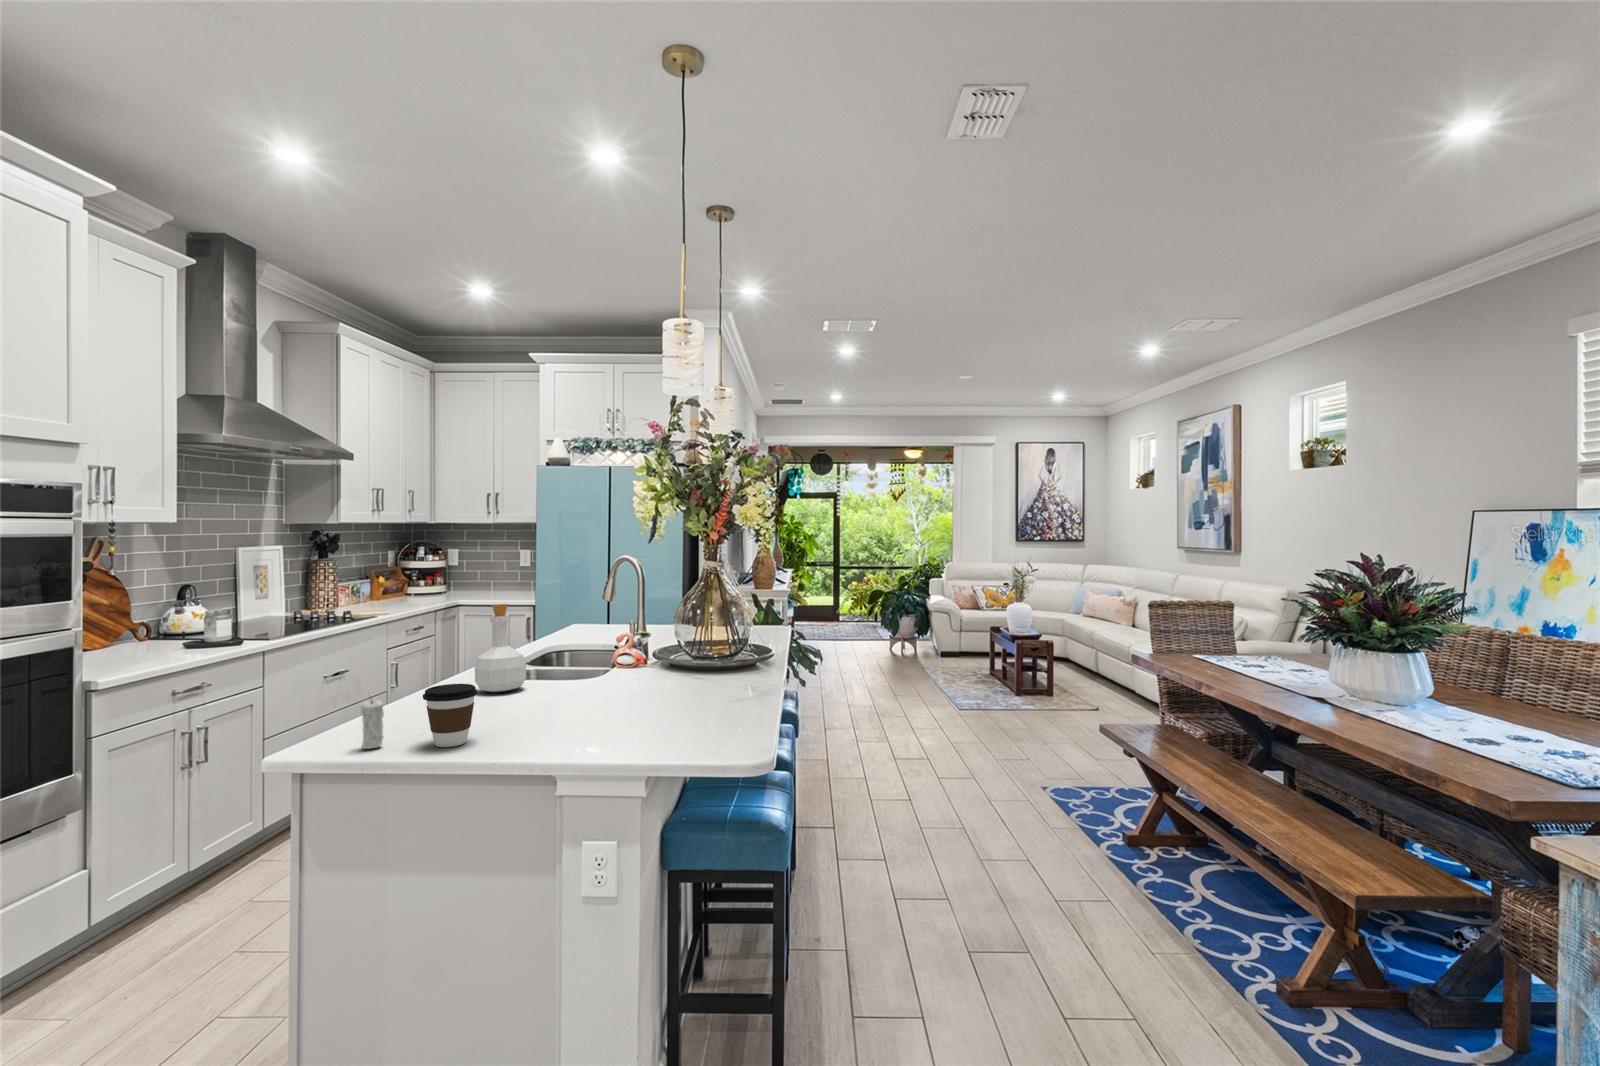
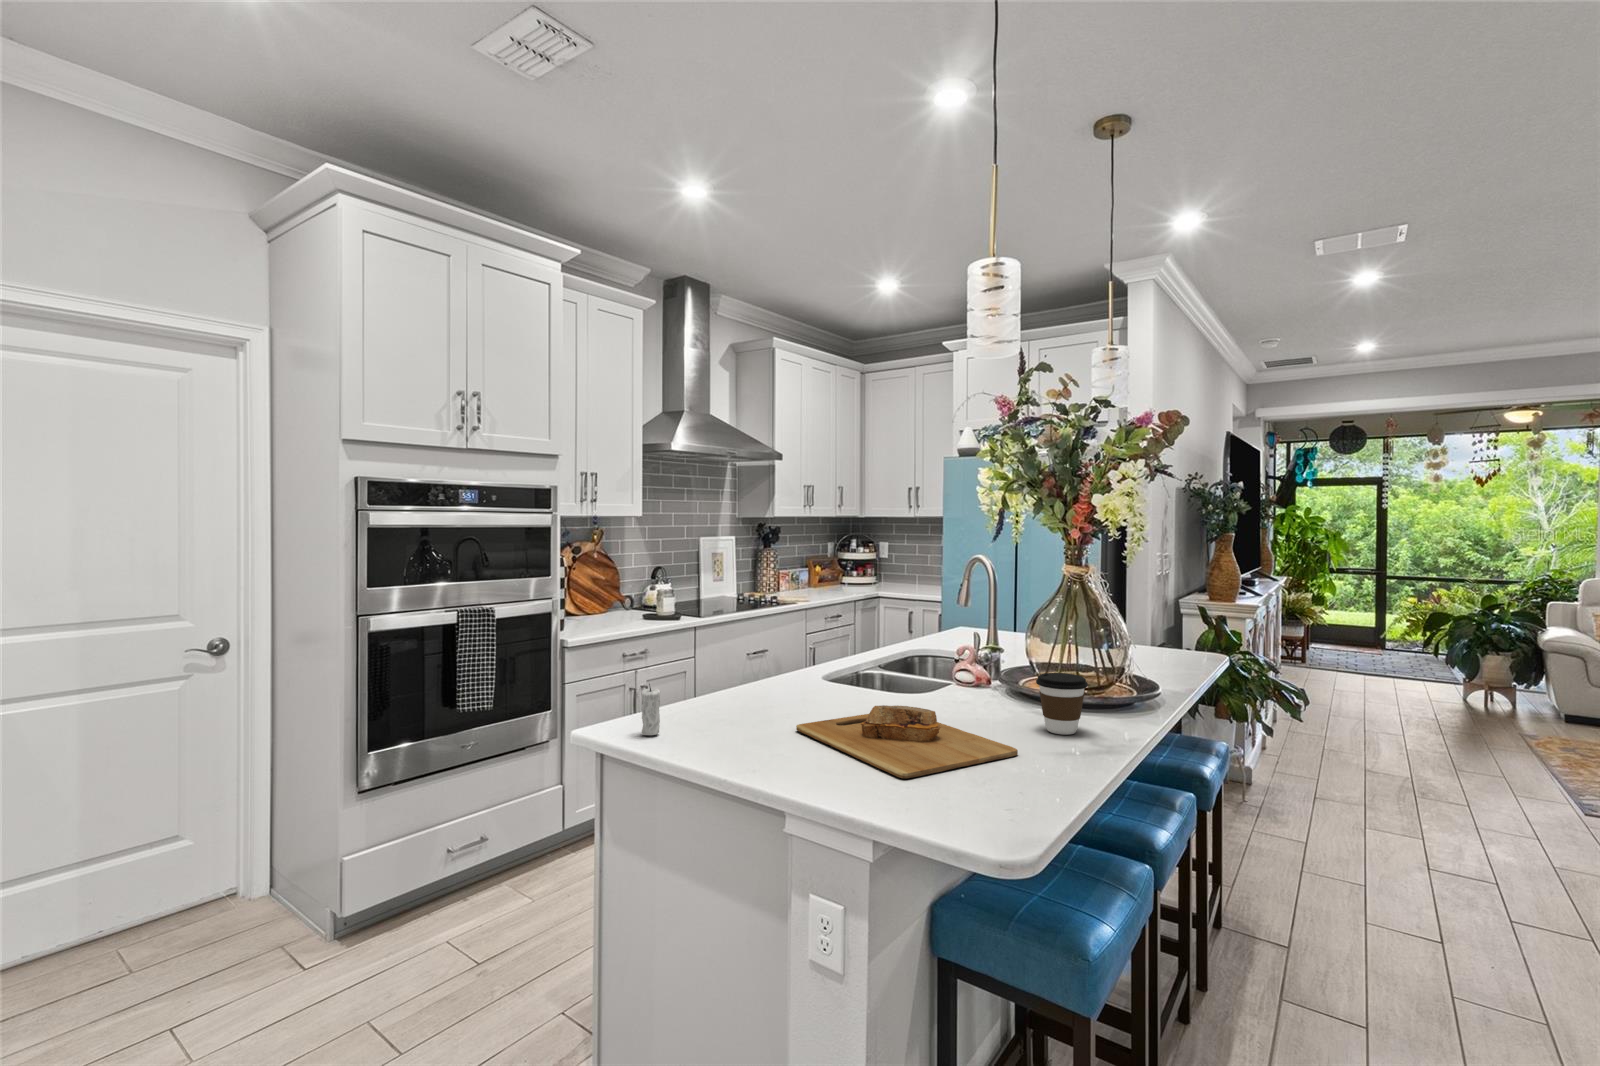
bottle: present [475,604,526,692] -> none [792,601,840,693]
coffee cup: present [423,684,478,747] -> present [1036,673,1088,735]
cutting board: none [522,685,718,737] -> present [796,705,1018,778]

